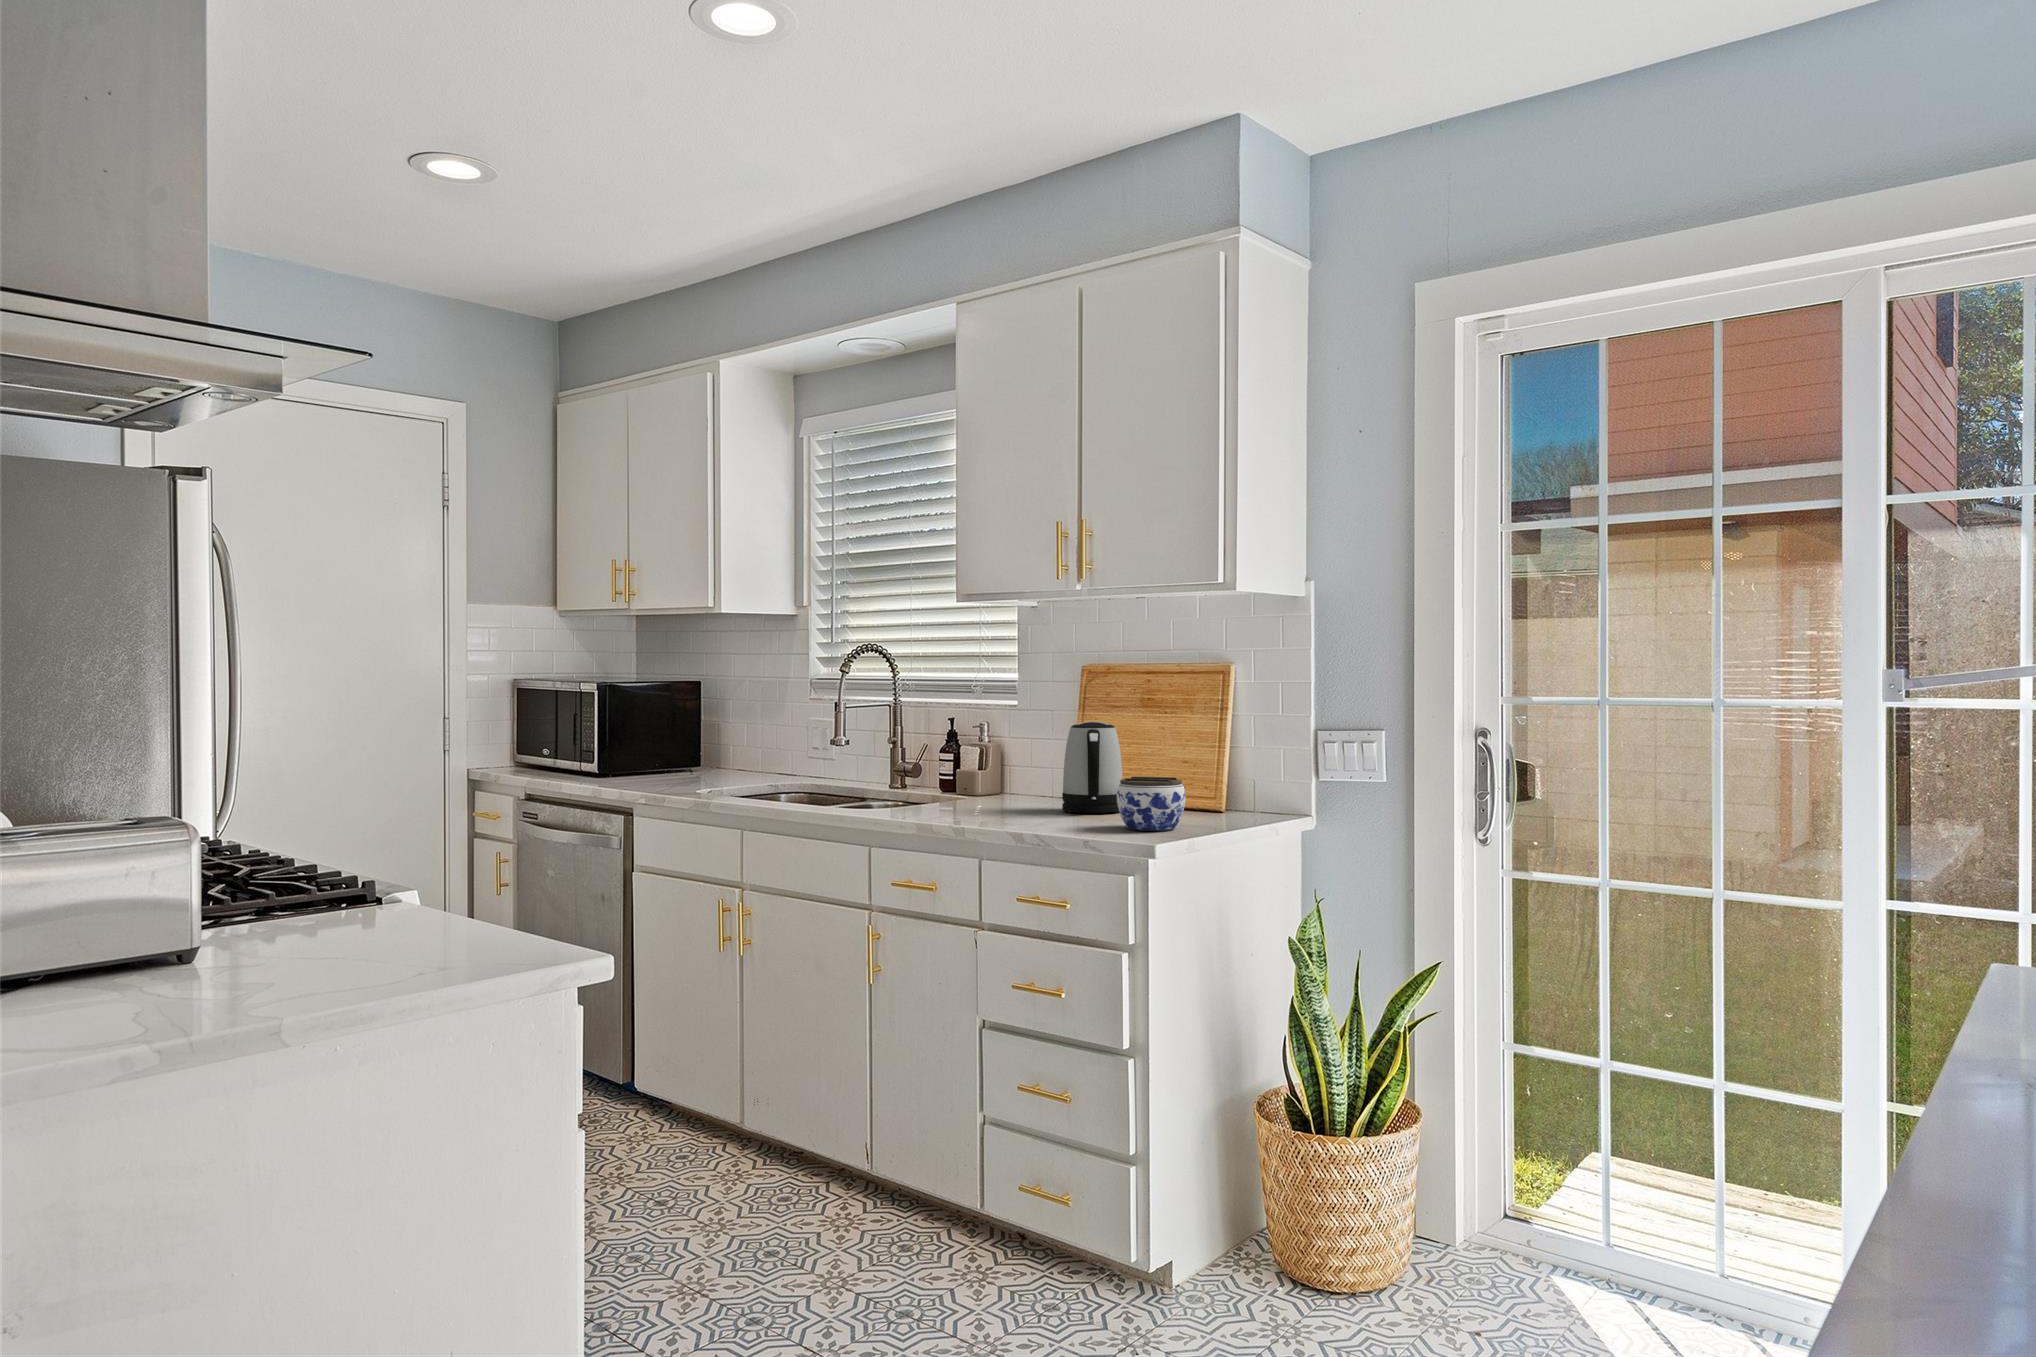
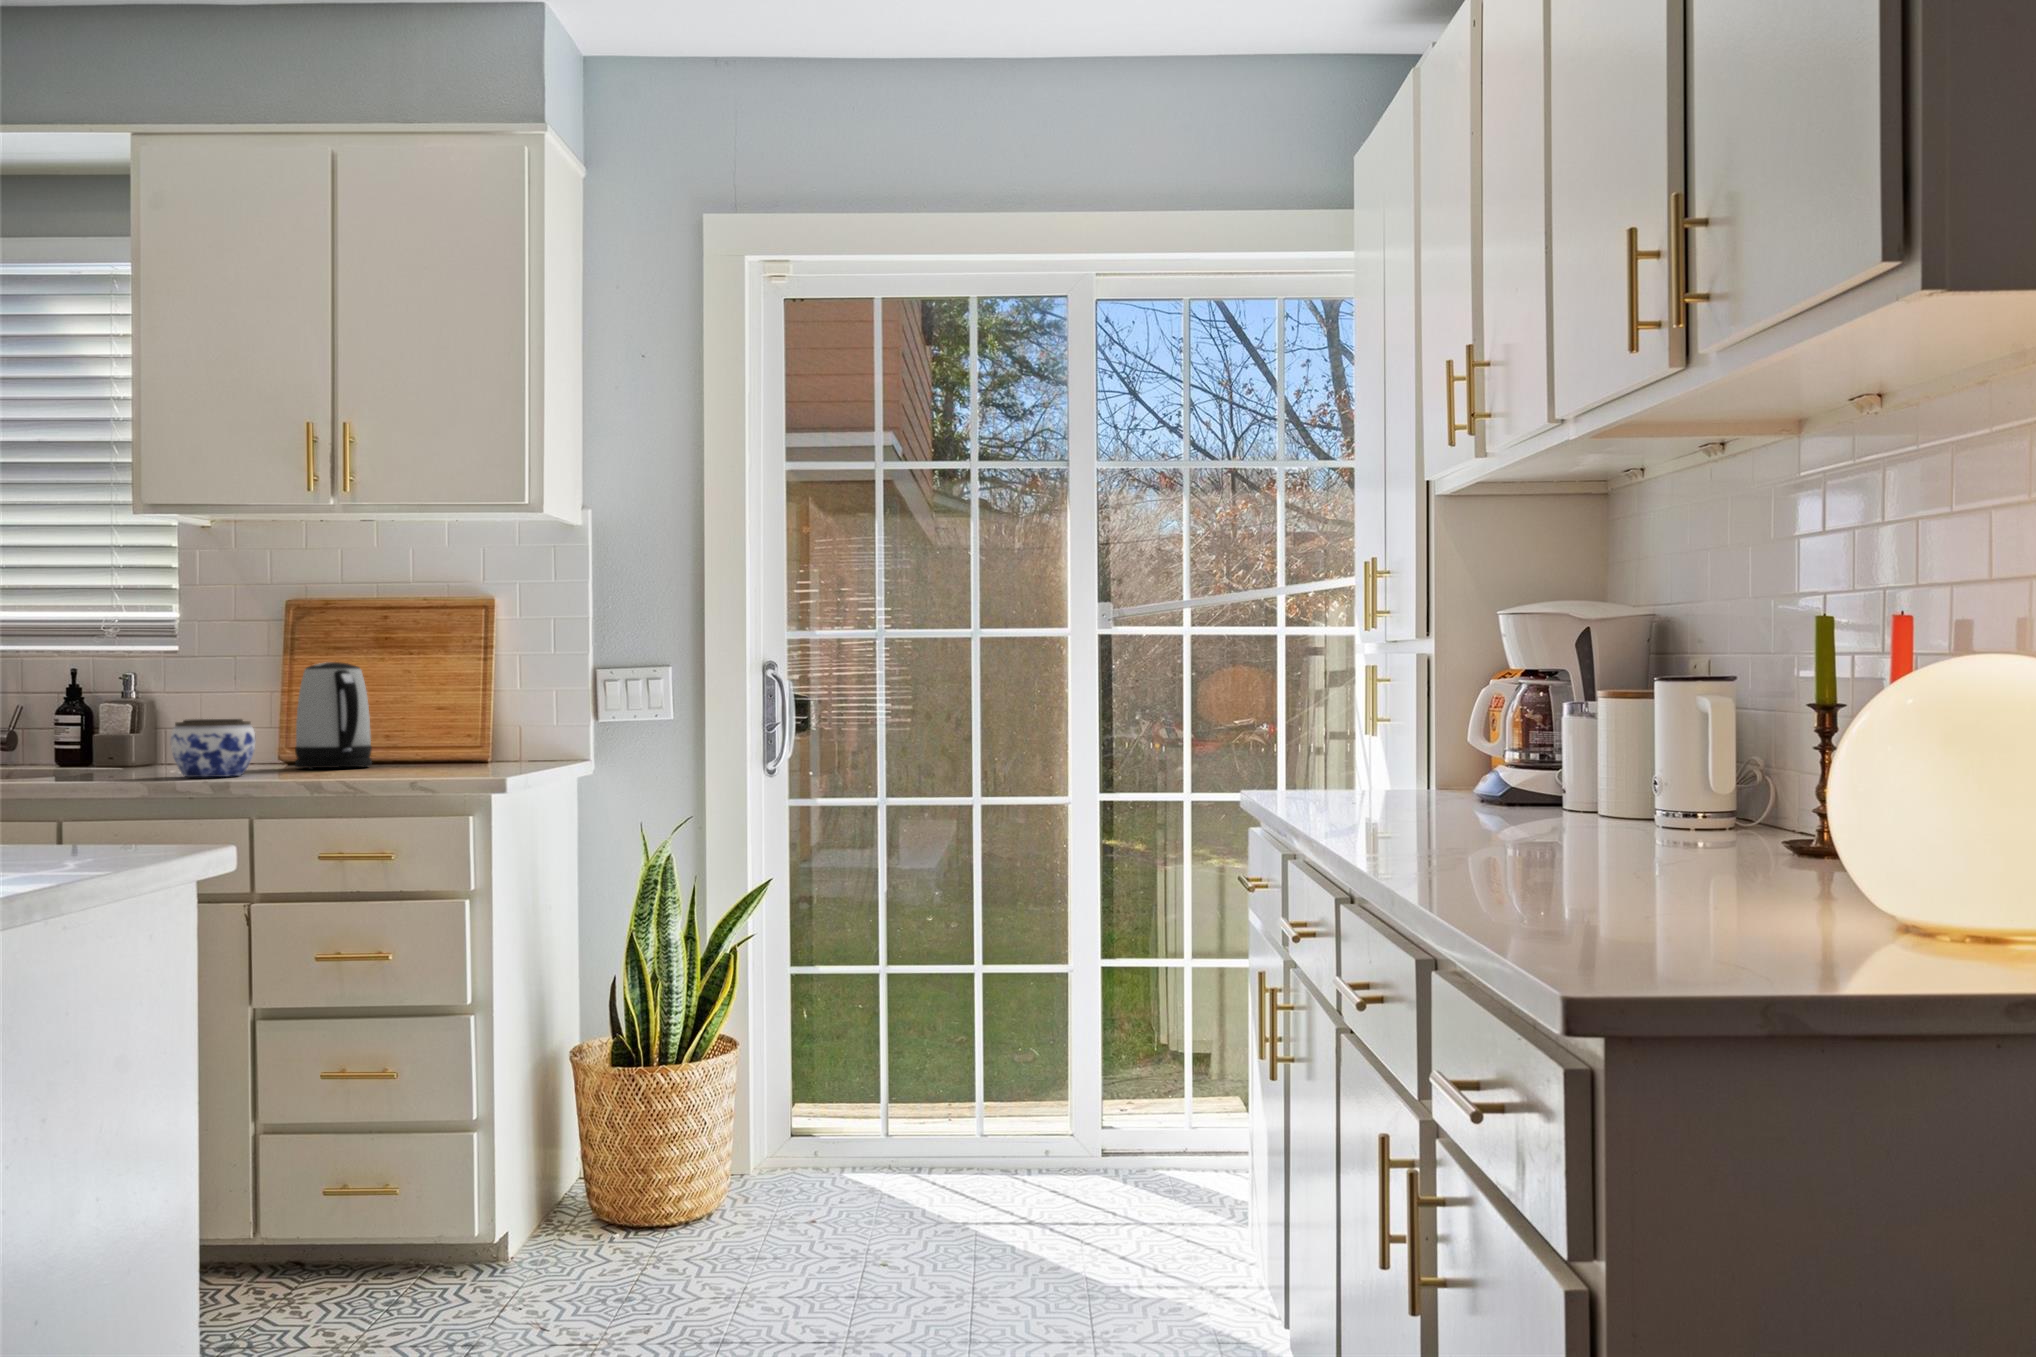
jar: present [1117,777,1186,831] -> present [170,719,255,777]

